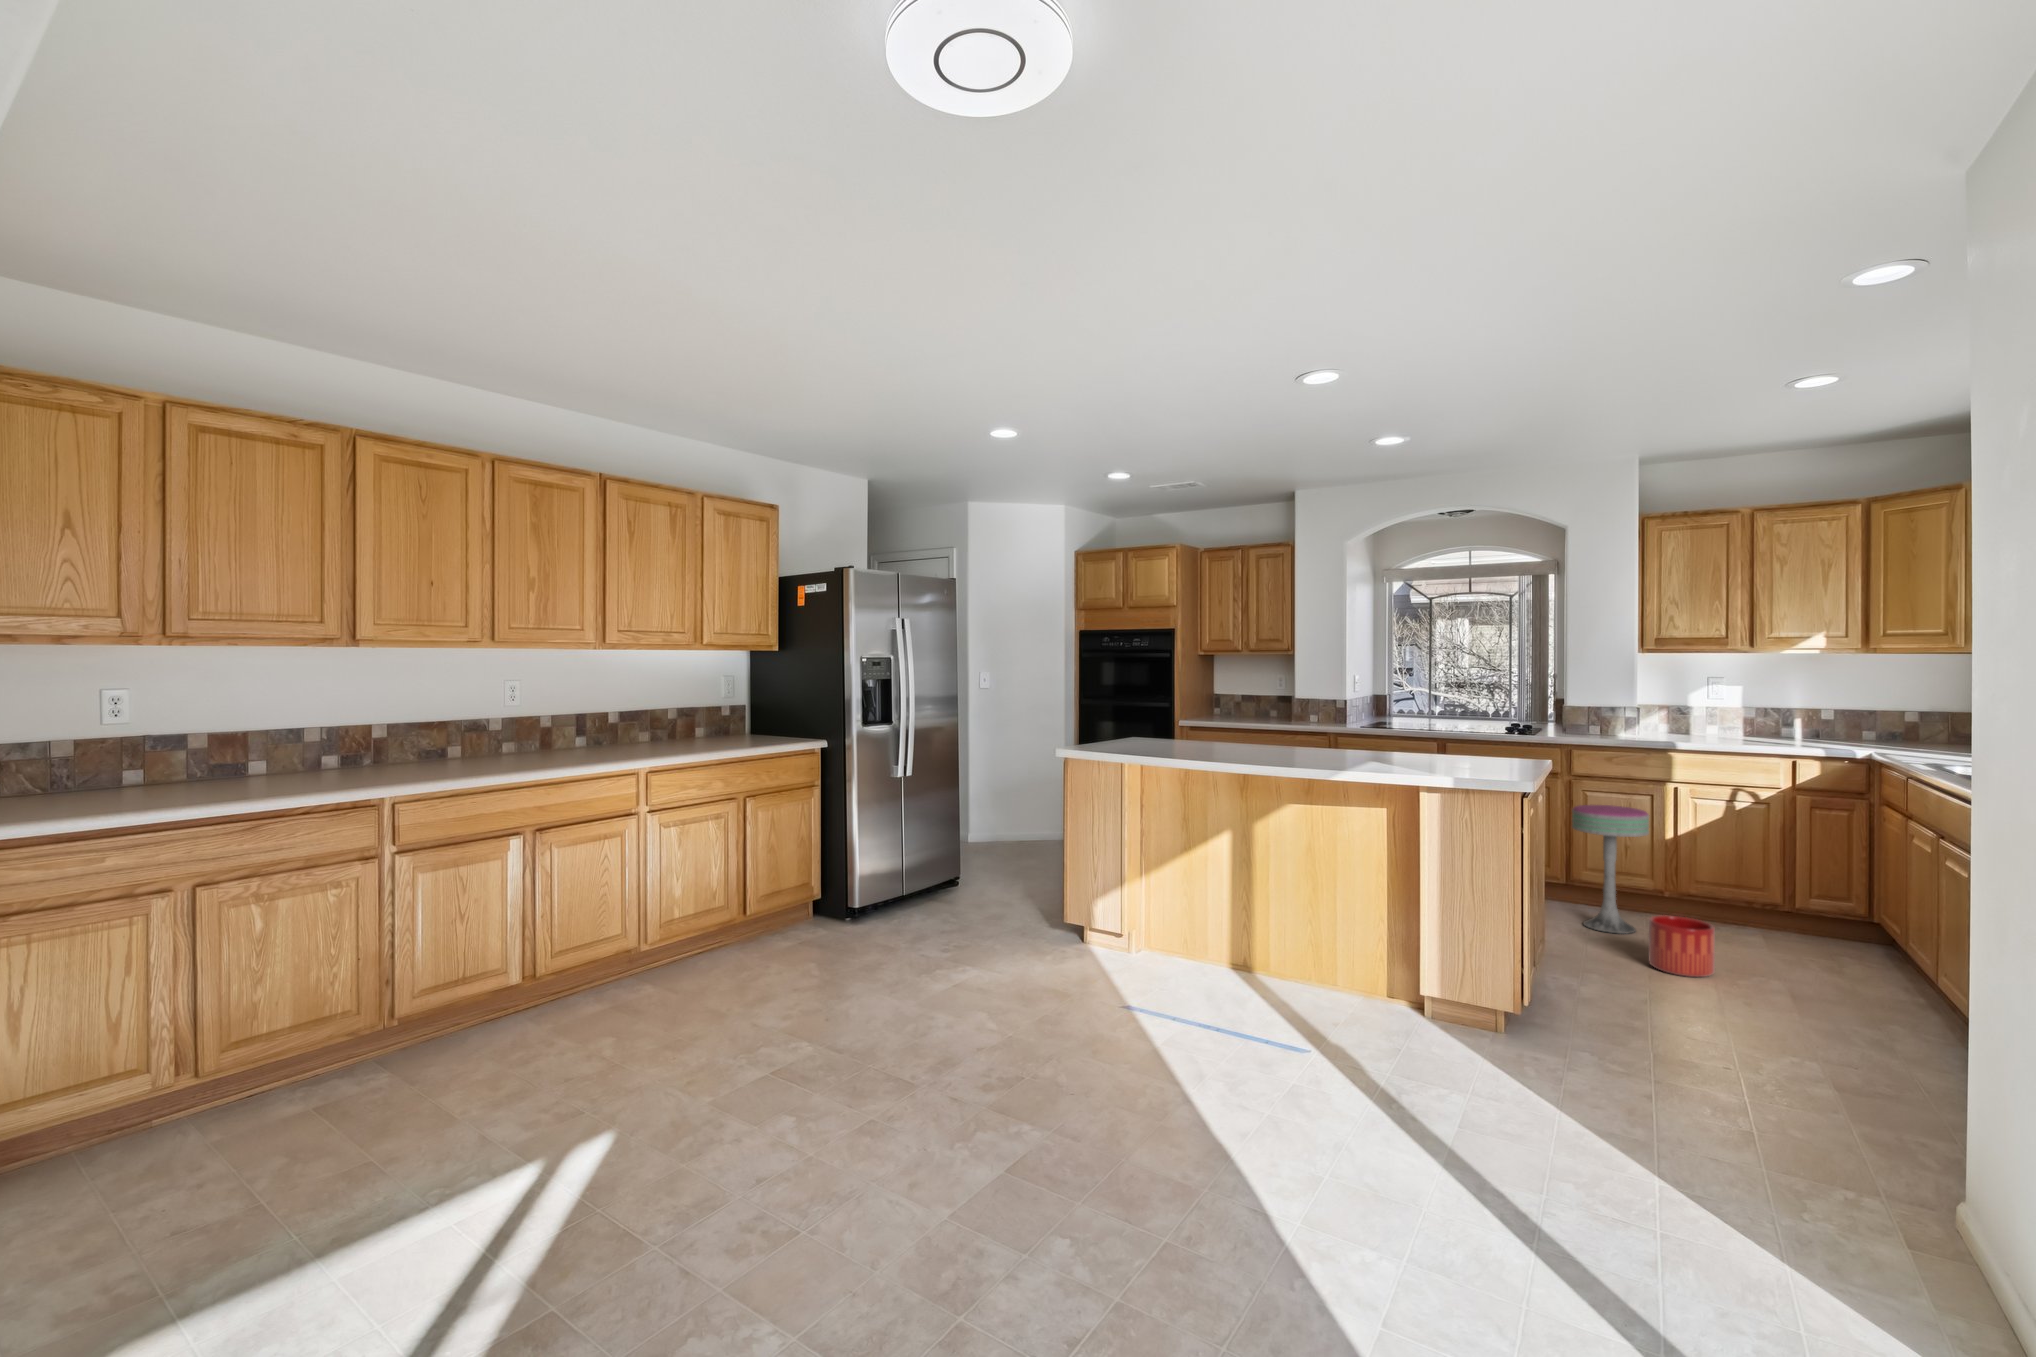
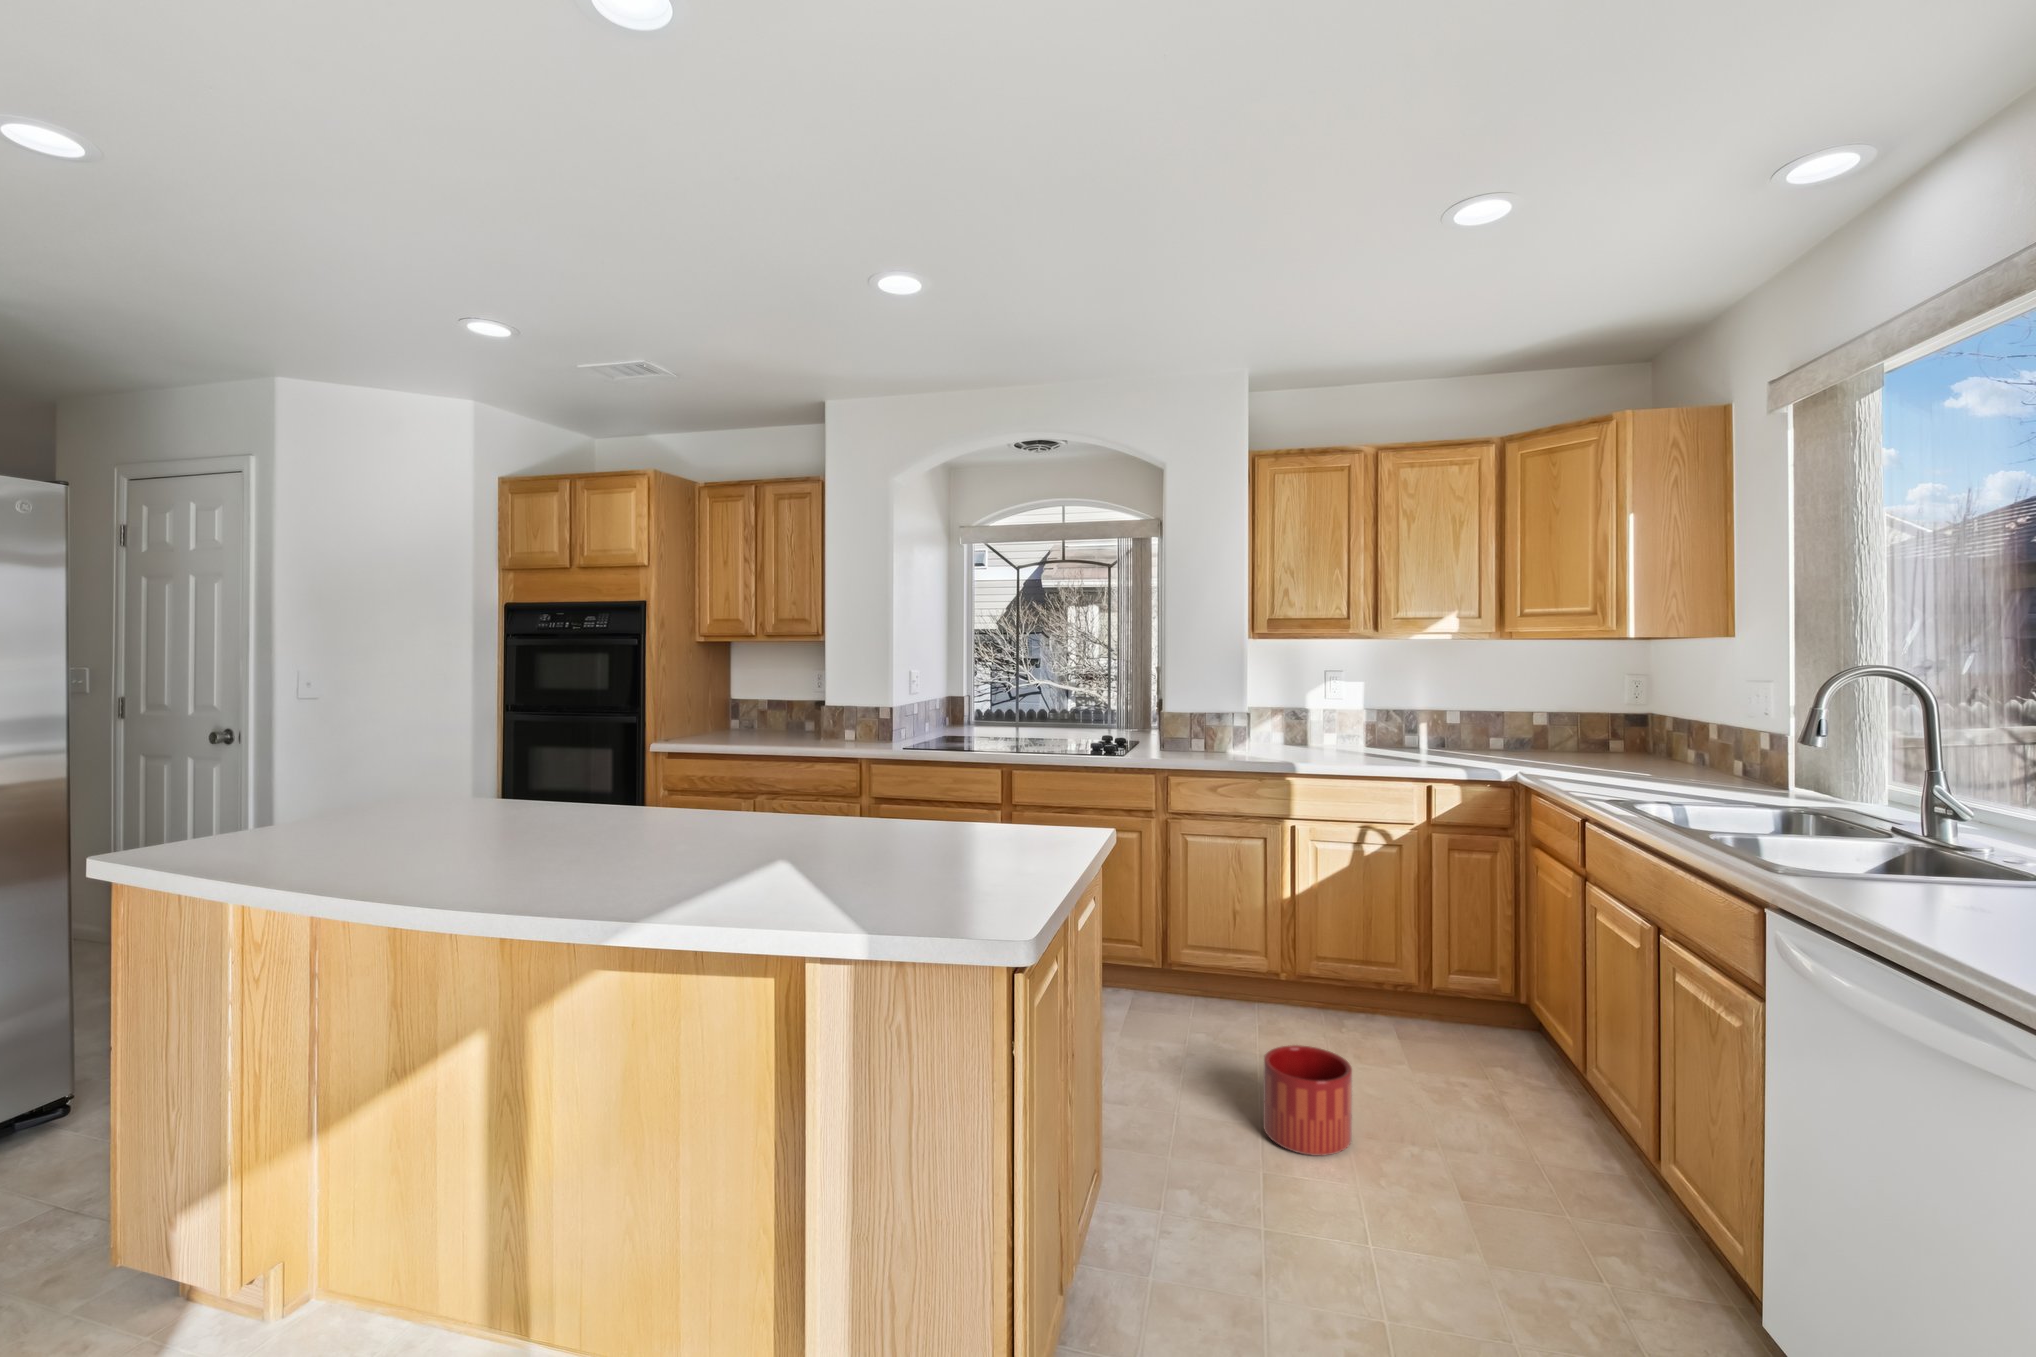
bar stool: present [1572,805,1649,934] -> none [1165,859,1263,1054]

